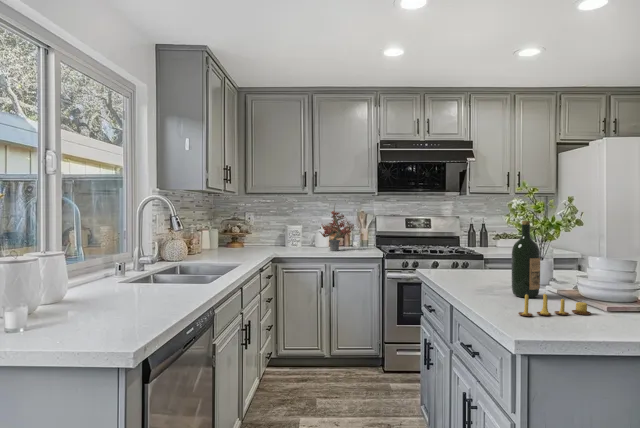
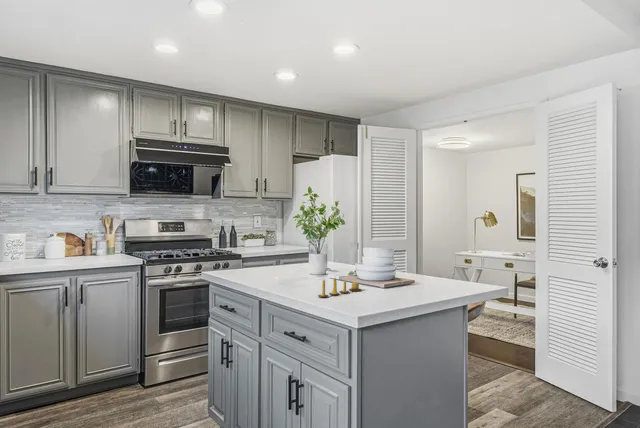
potted plant: present [321,208,354,251] -> none [60,205,103,261]
wine bottle: present [512,221,540,298] -> none [298,221,320,285]

